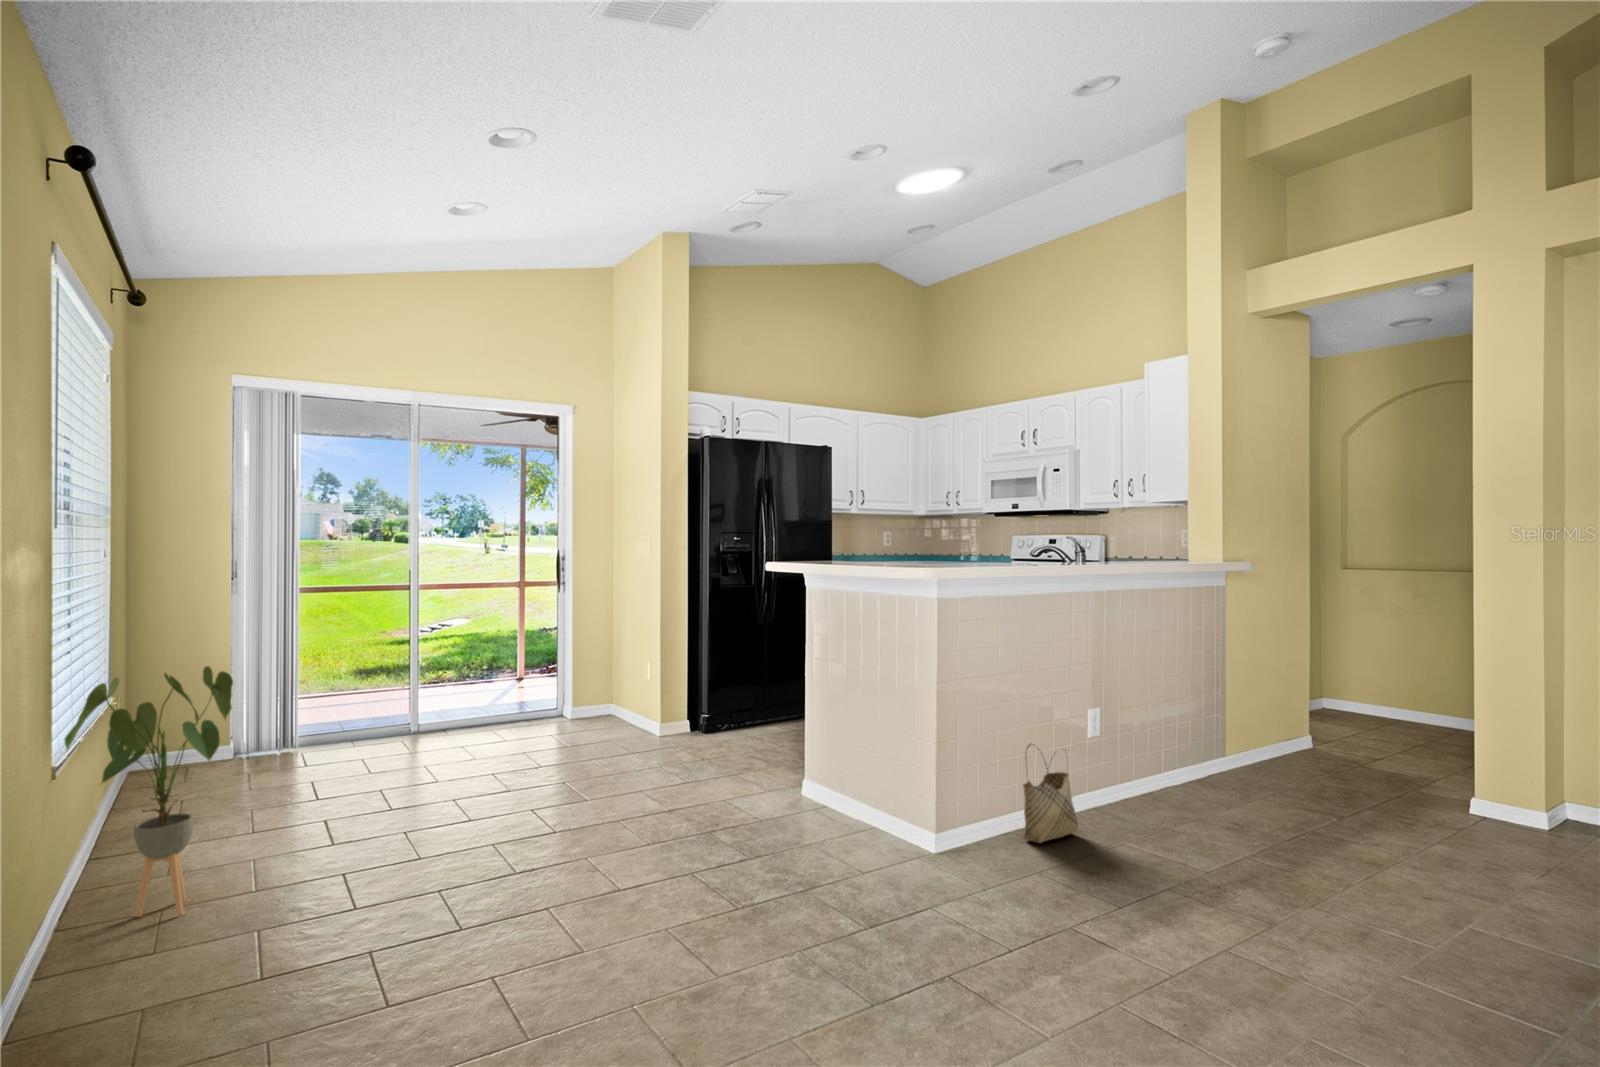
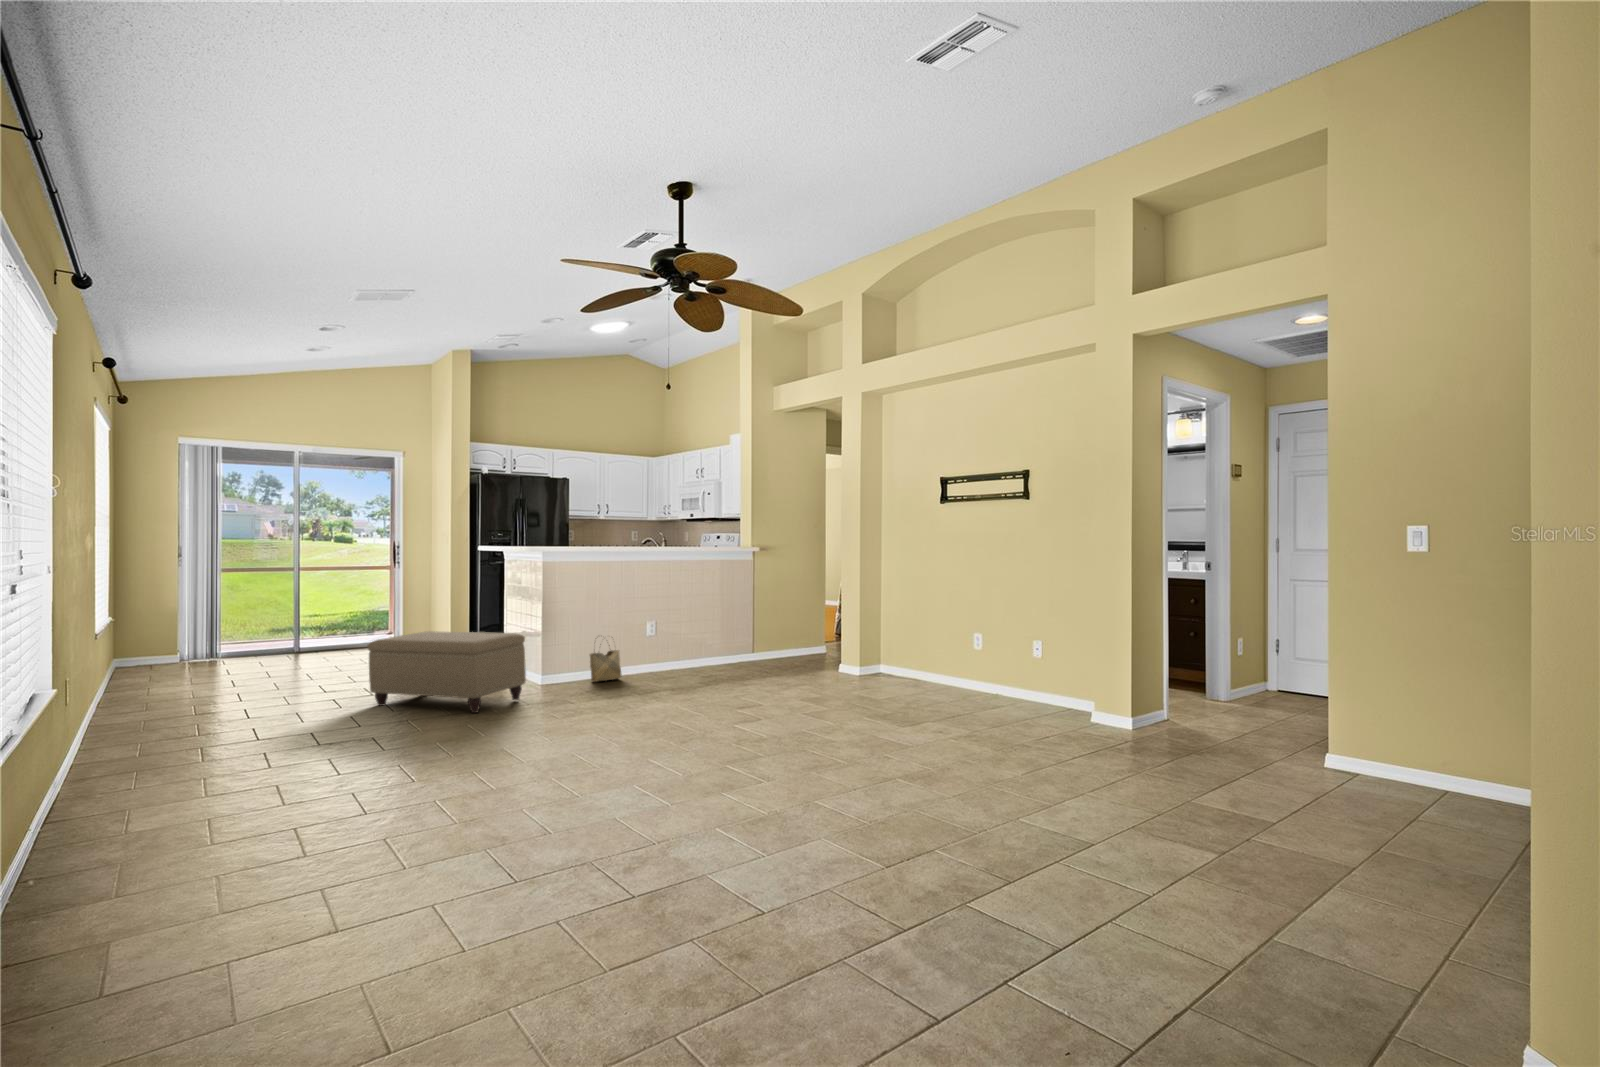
house plant: present [65,666,233,917] -> none [102,594,183,706]
ottoman: none [634,749,977,991] -> present [368,631,526,713]

